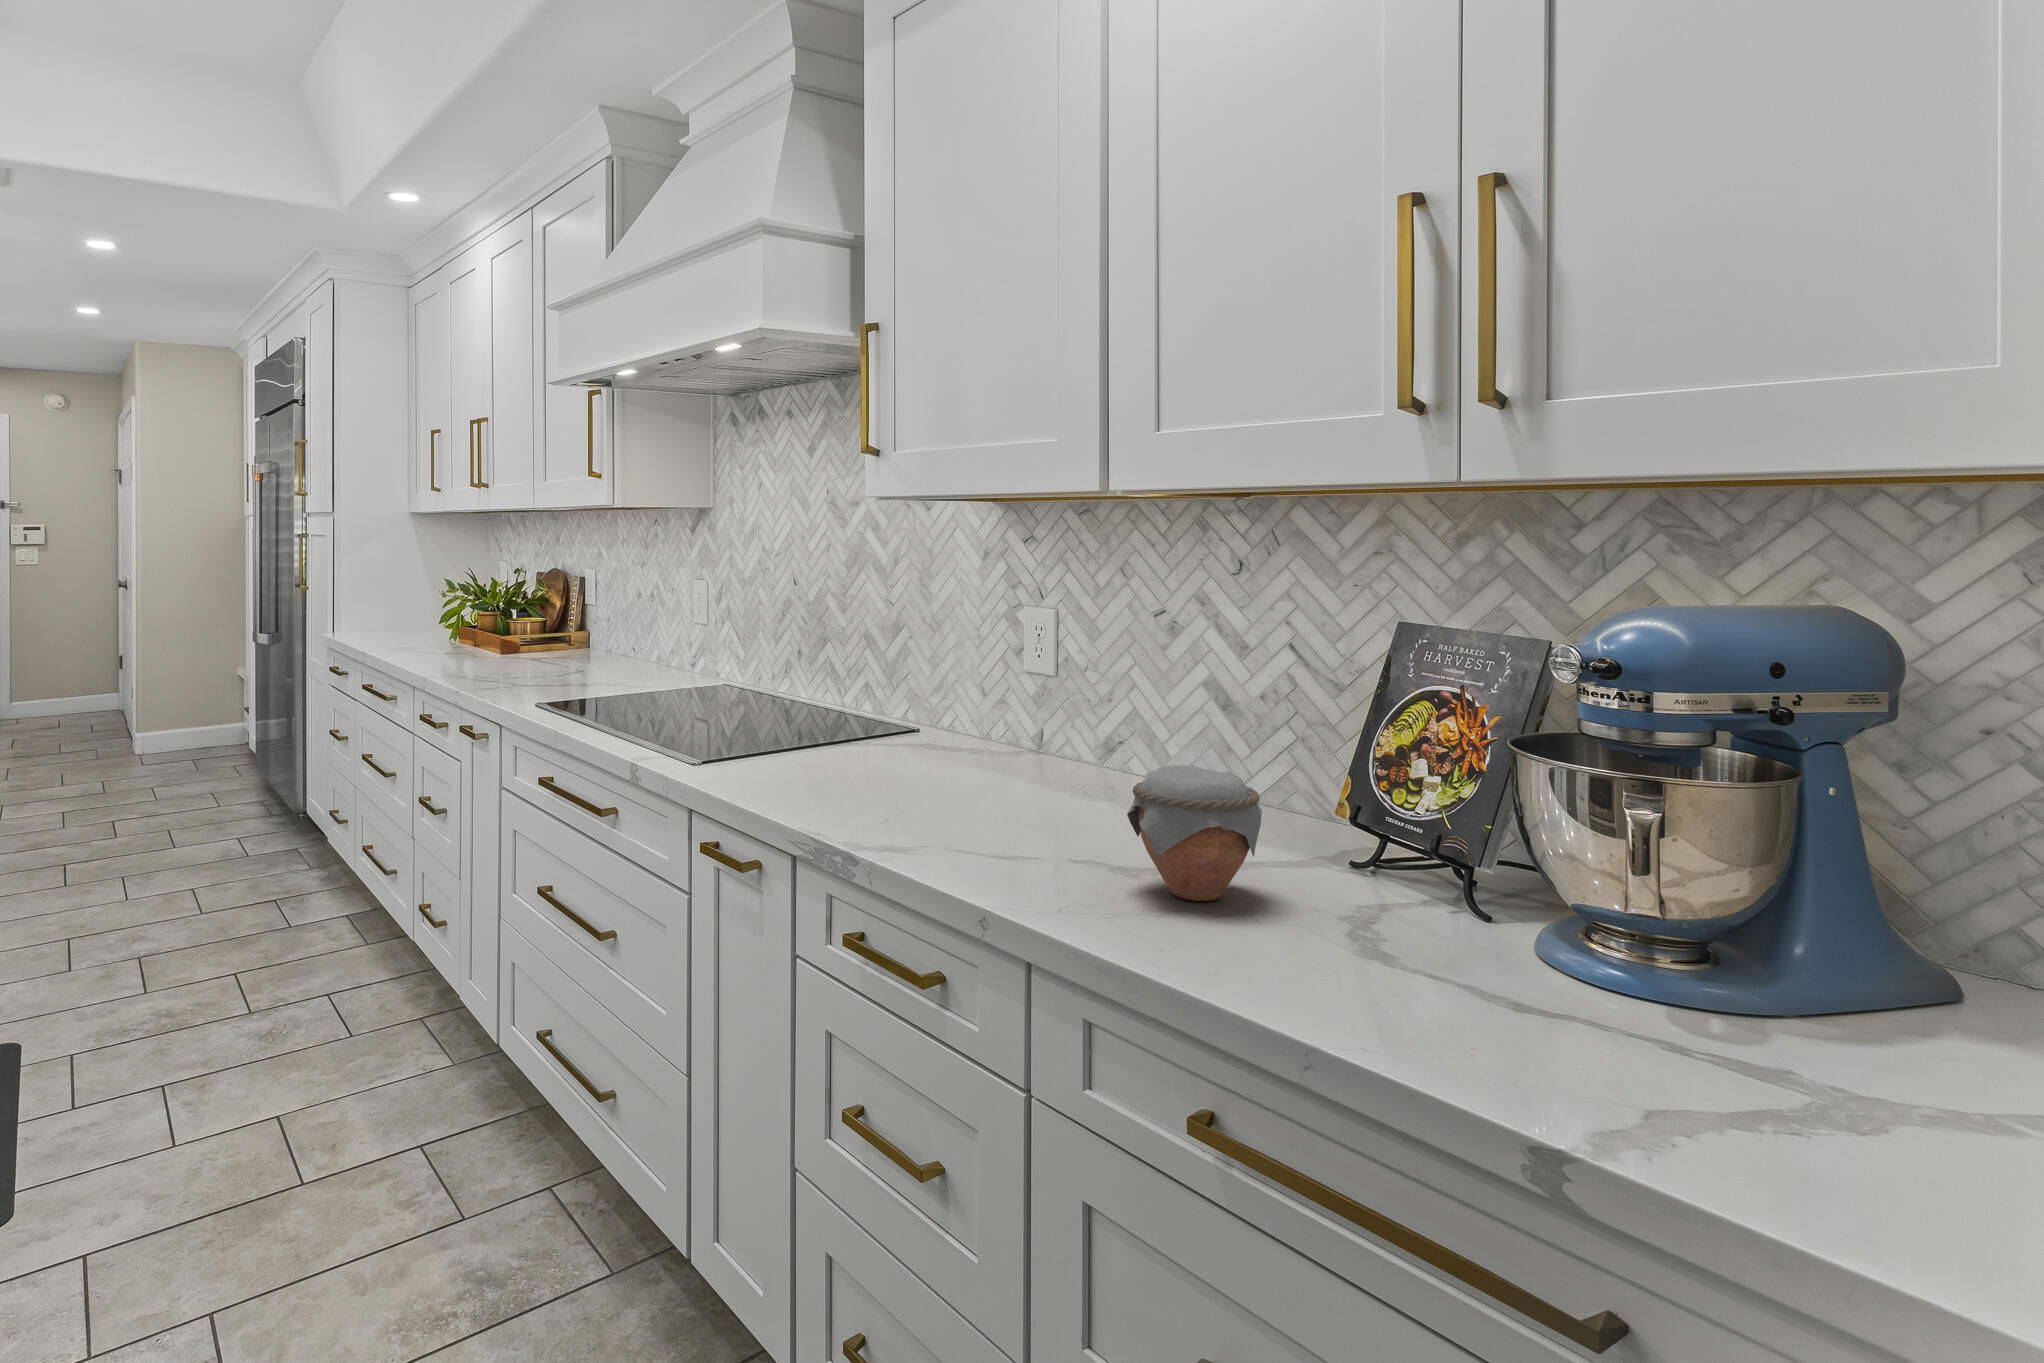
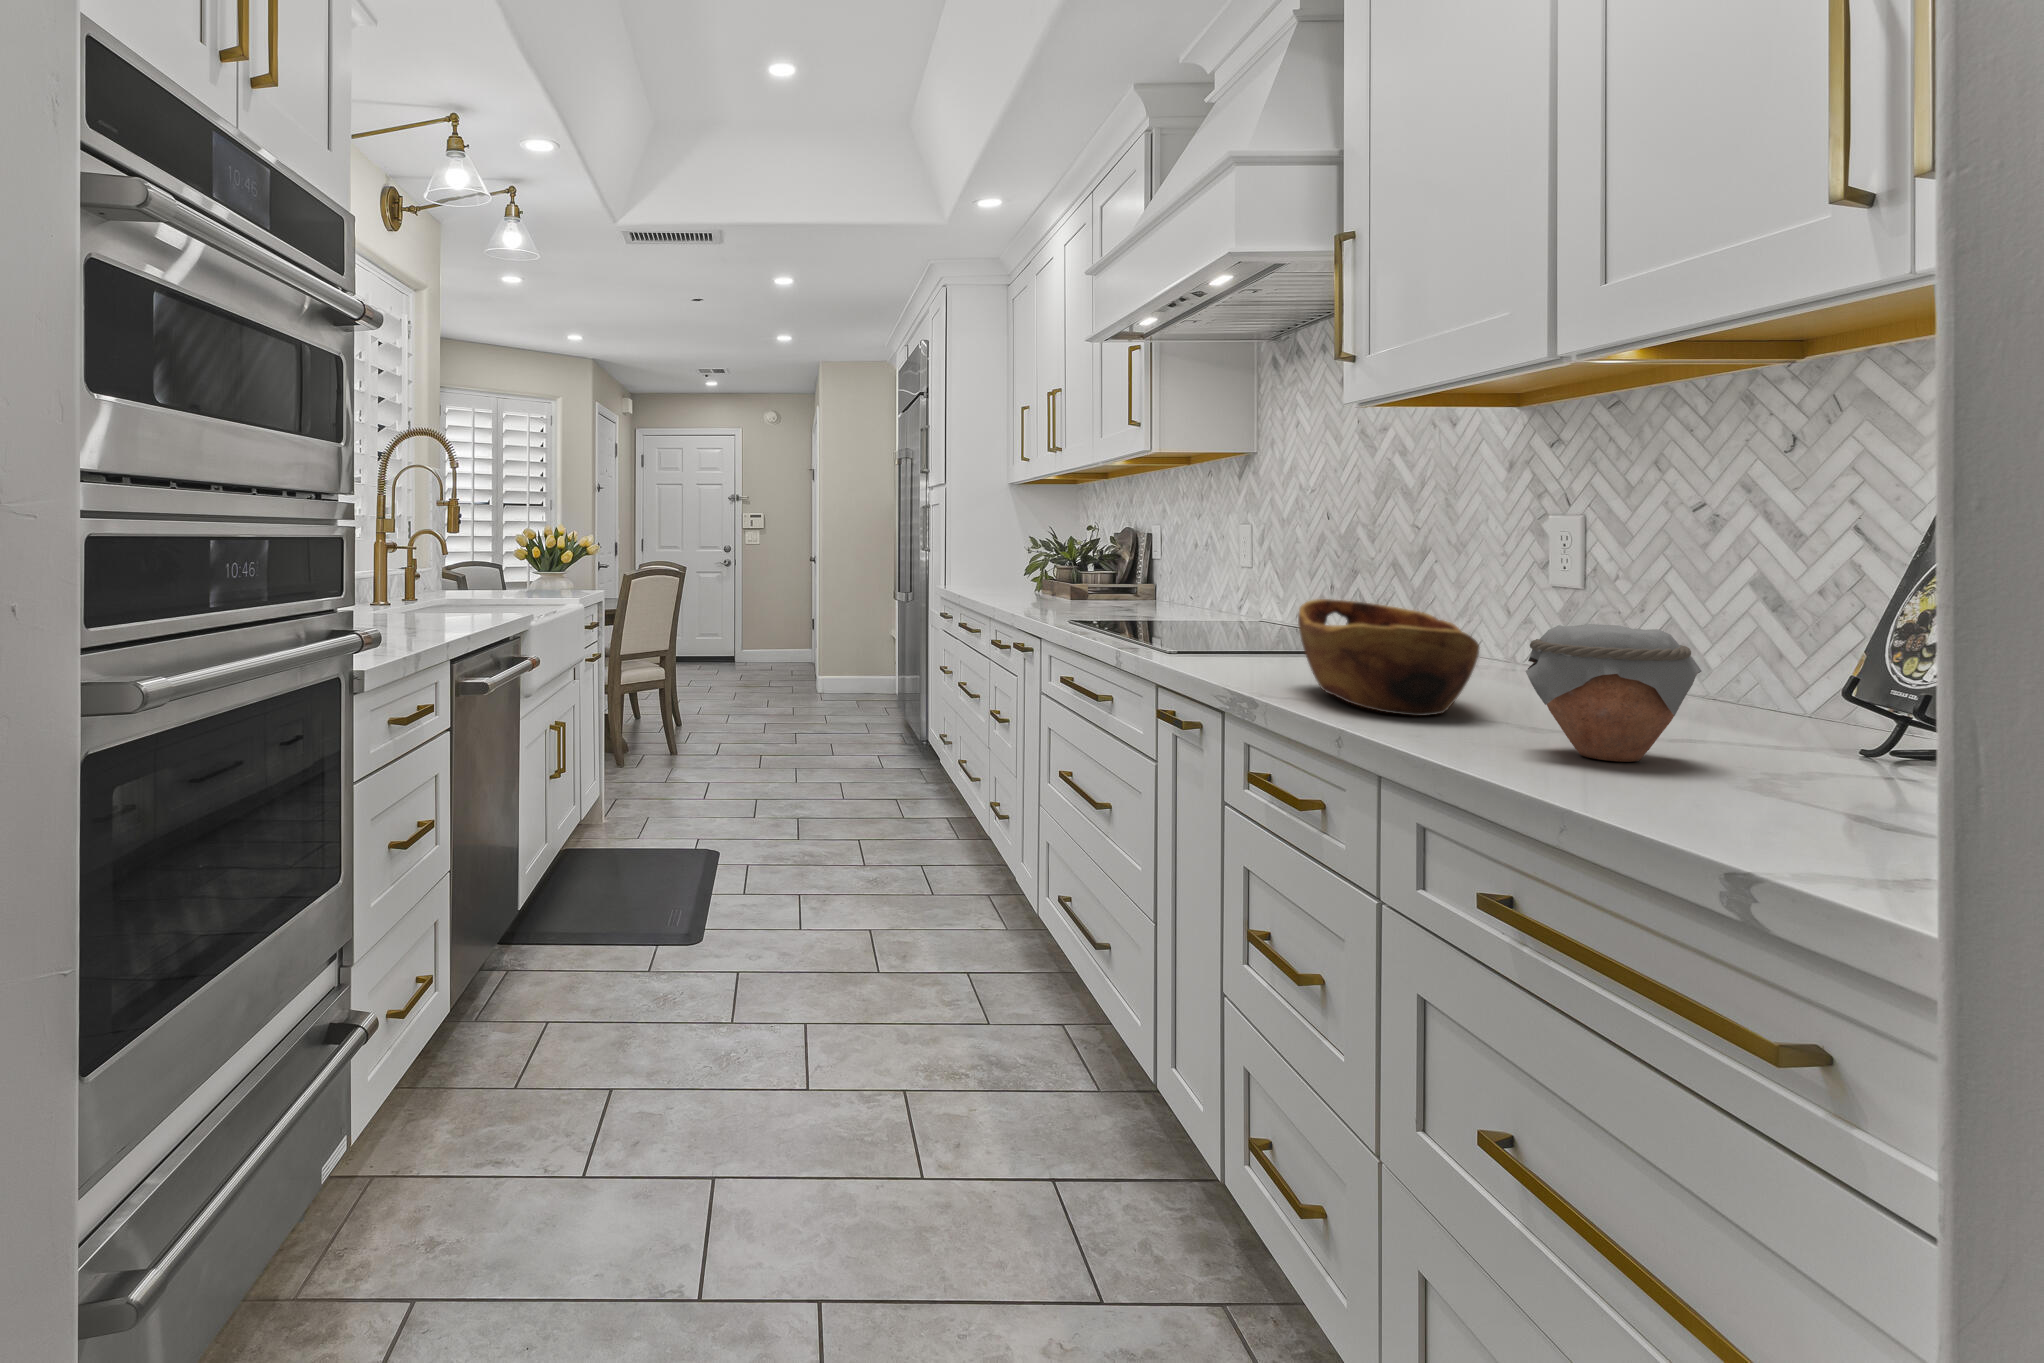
wooden bowl: none [858,711,1050,848] -> present [1298,599,1479,716]

